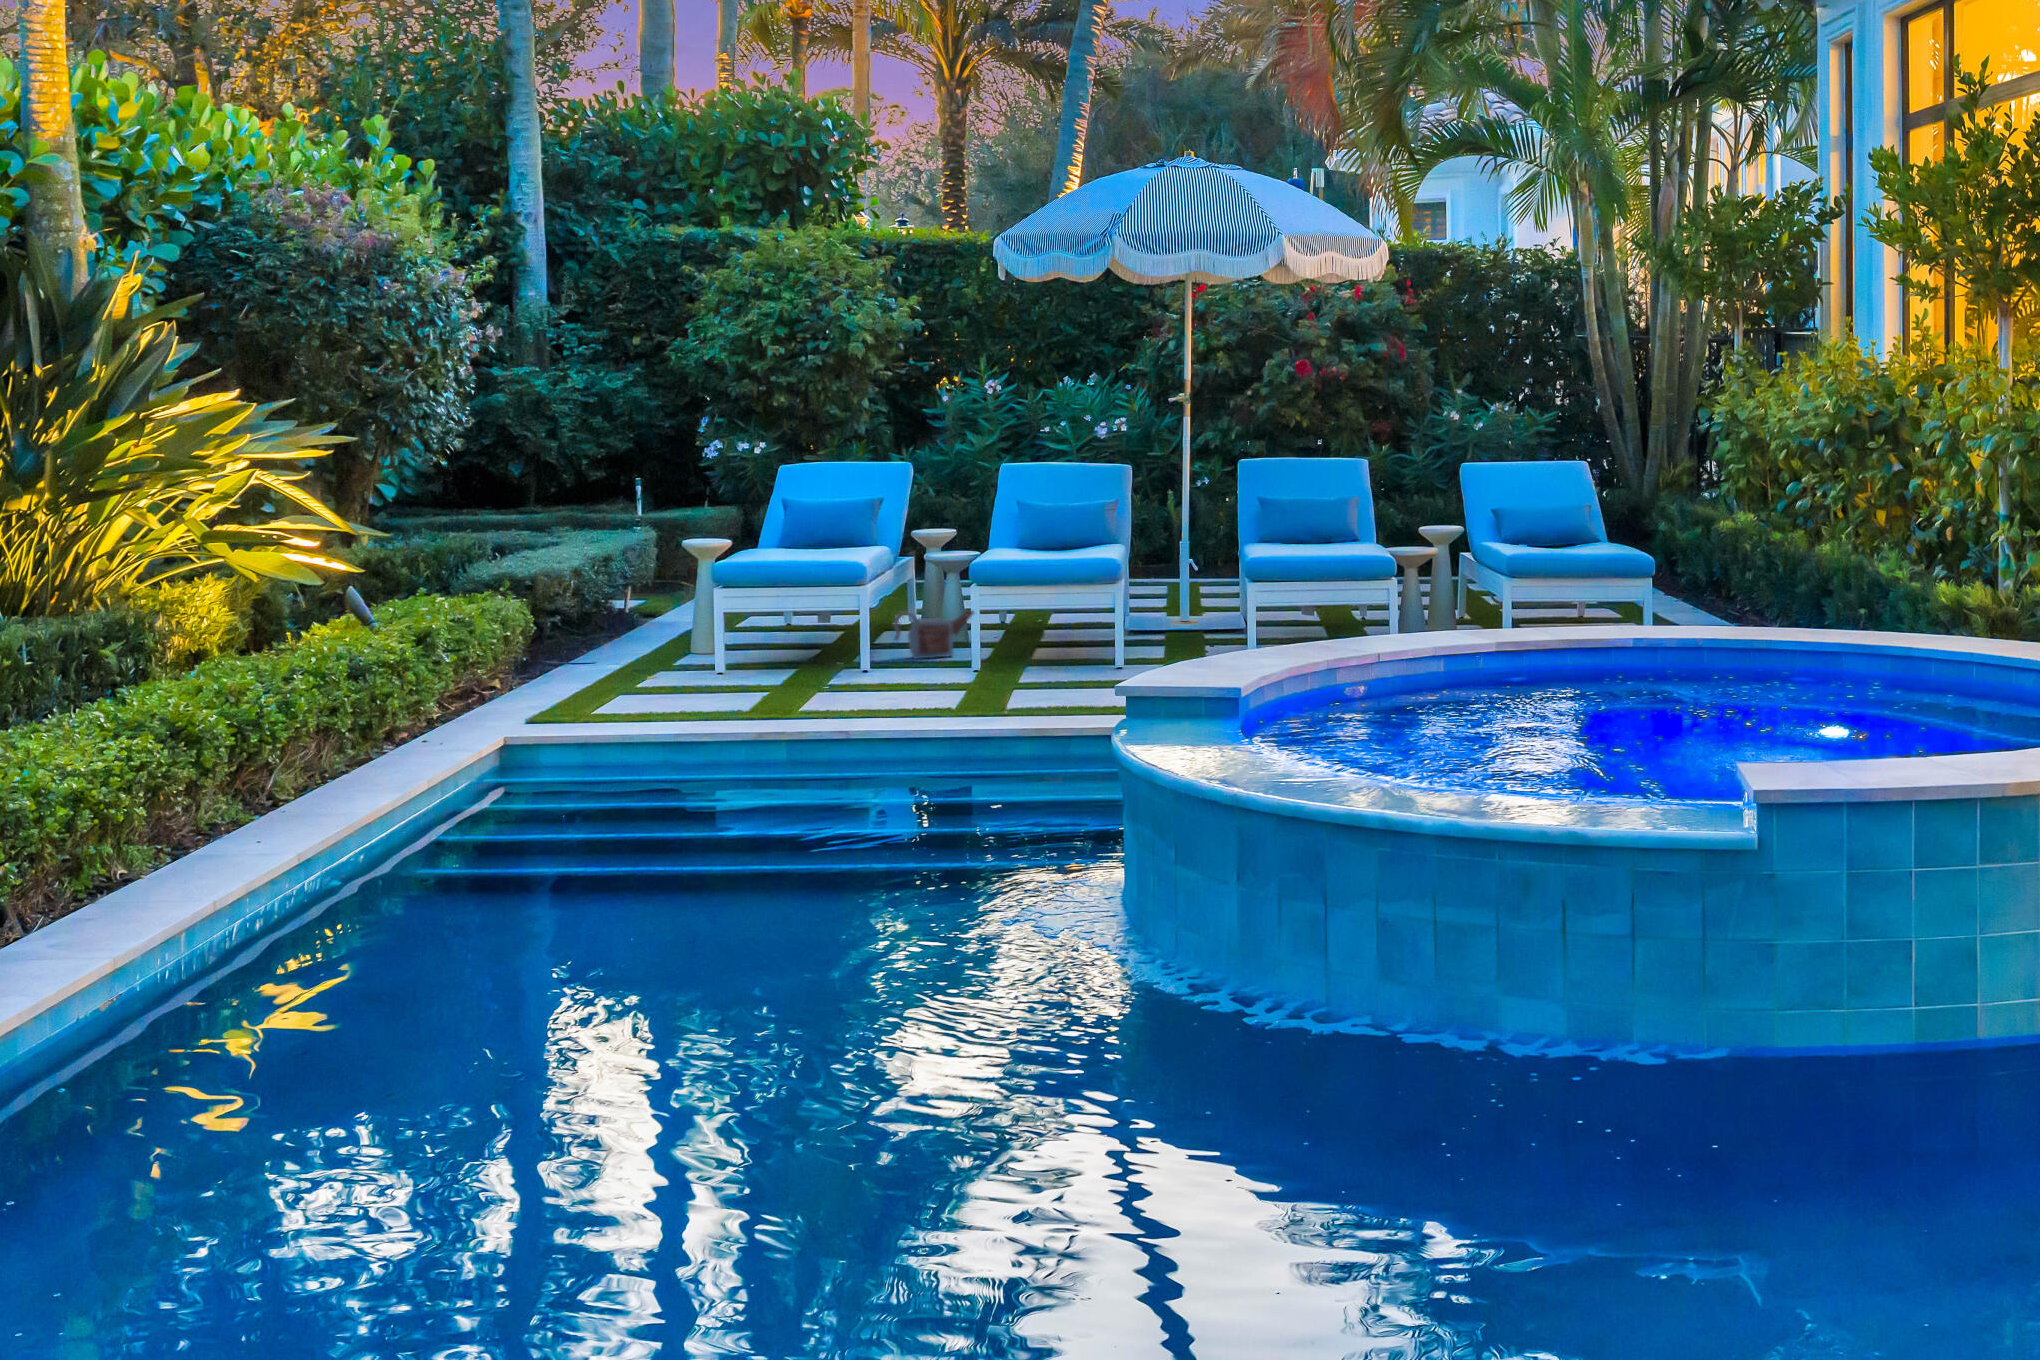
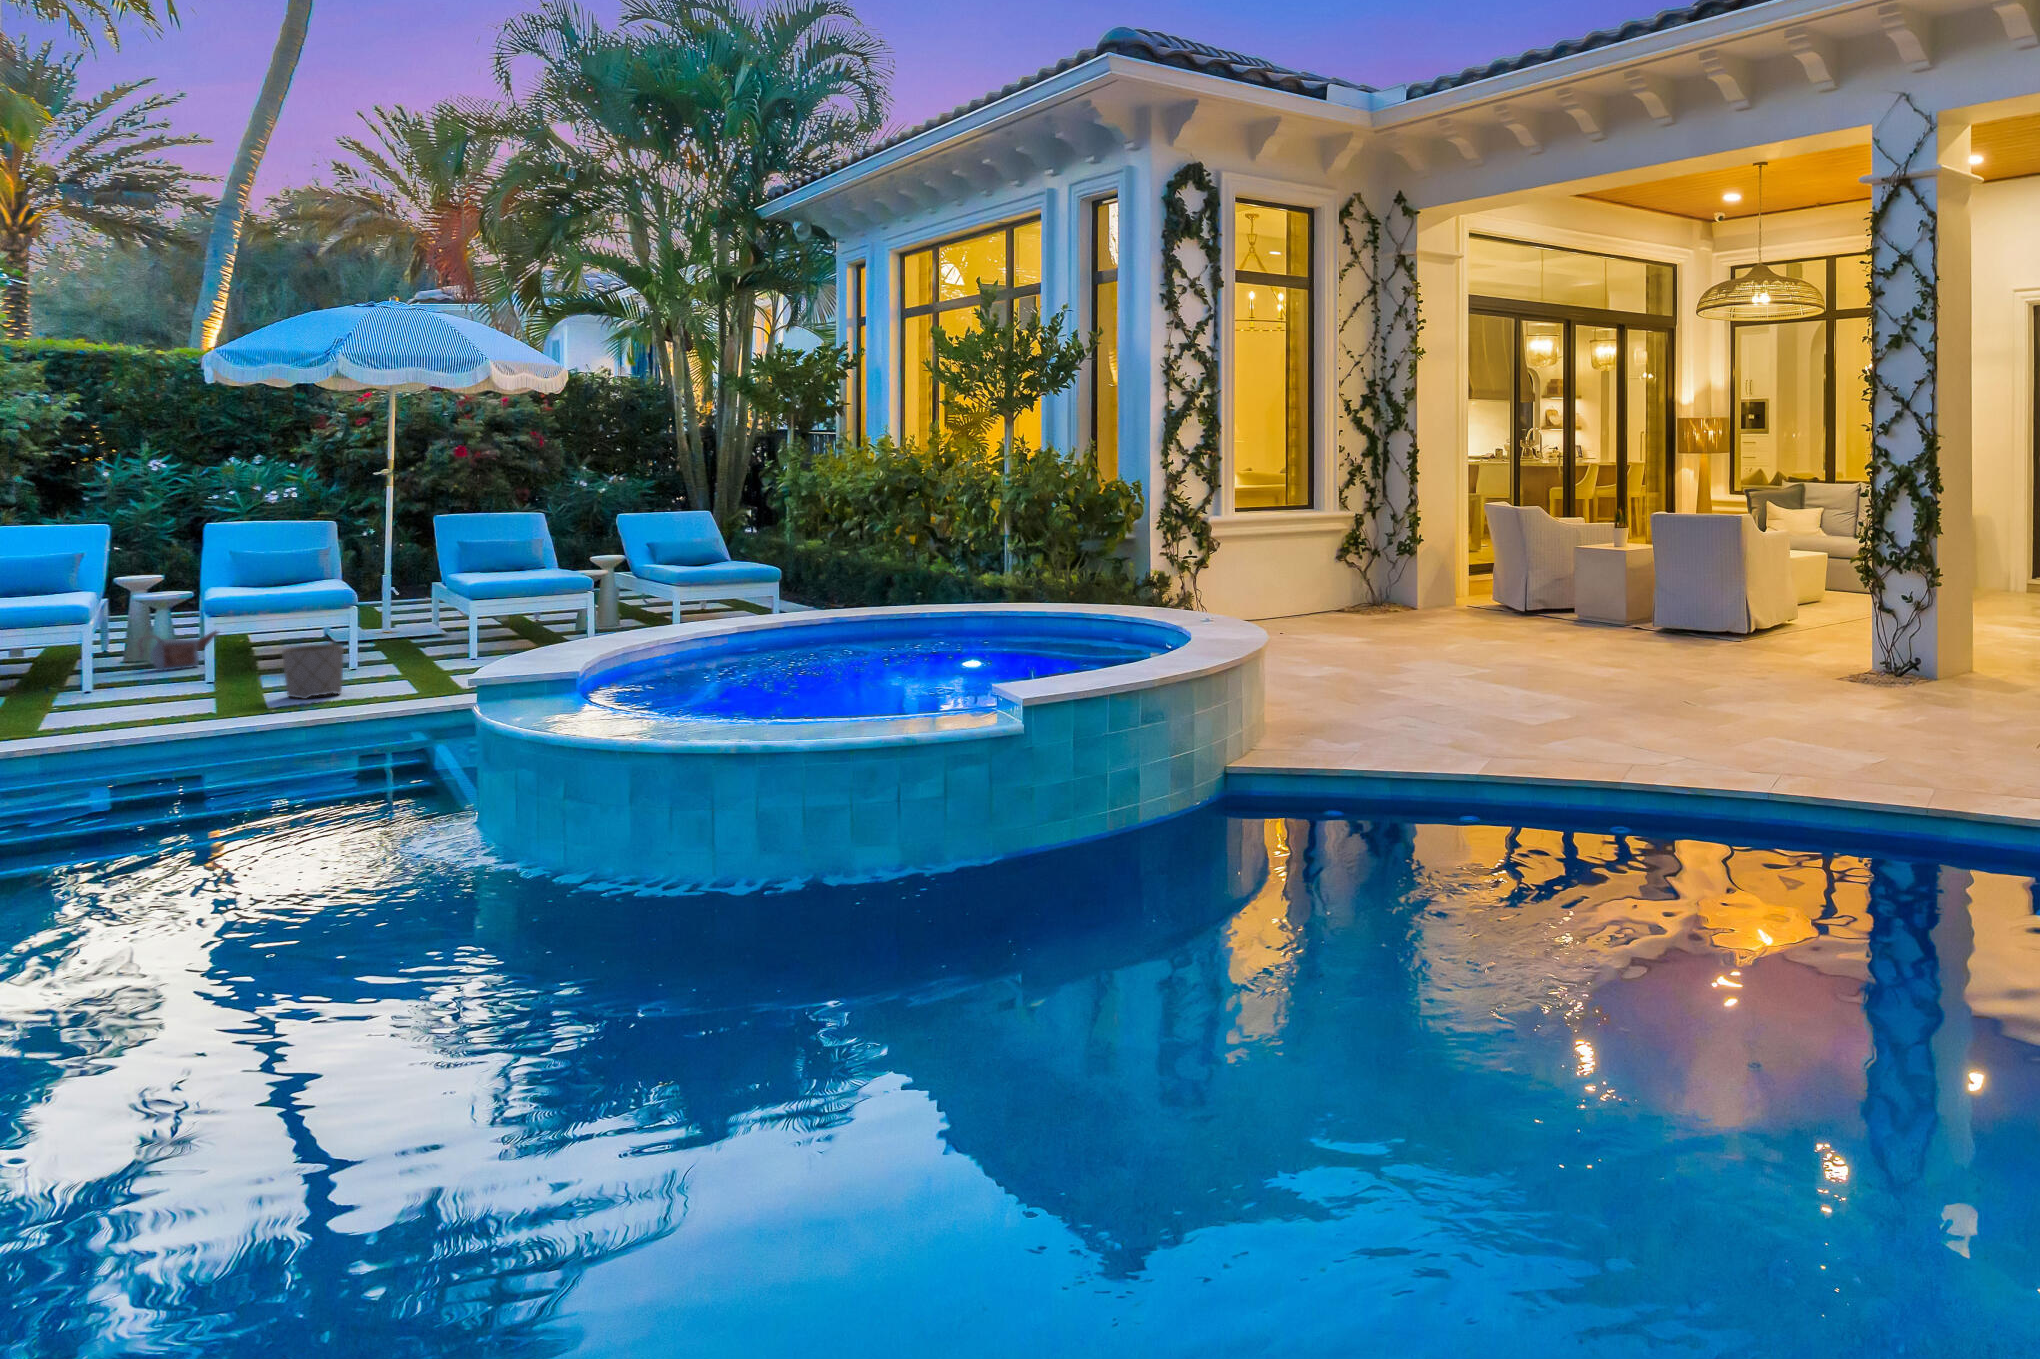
planter: none [994,642,1058,715] -> present [282,644,344,699]

